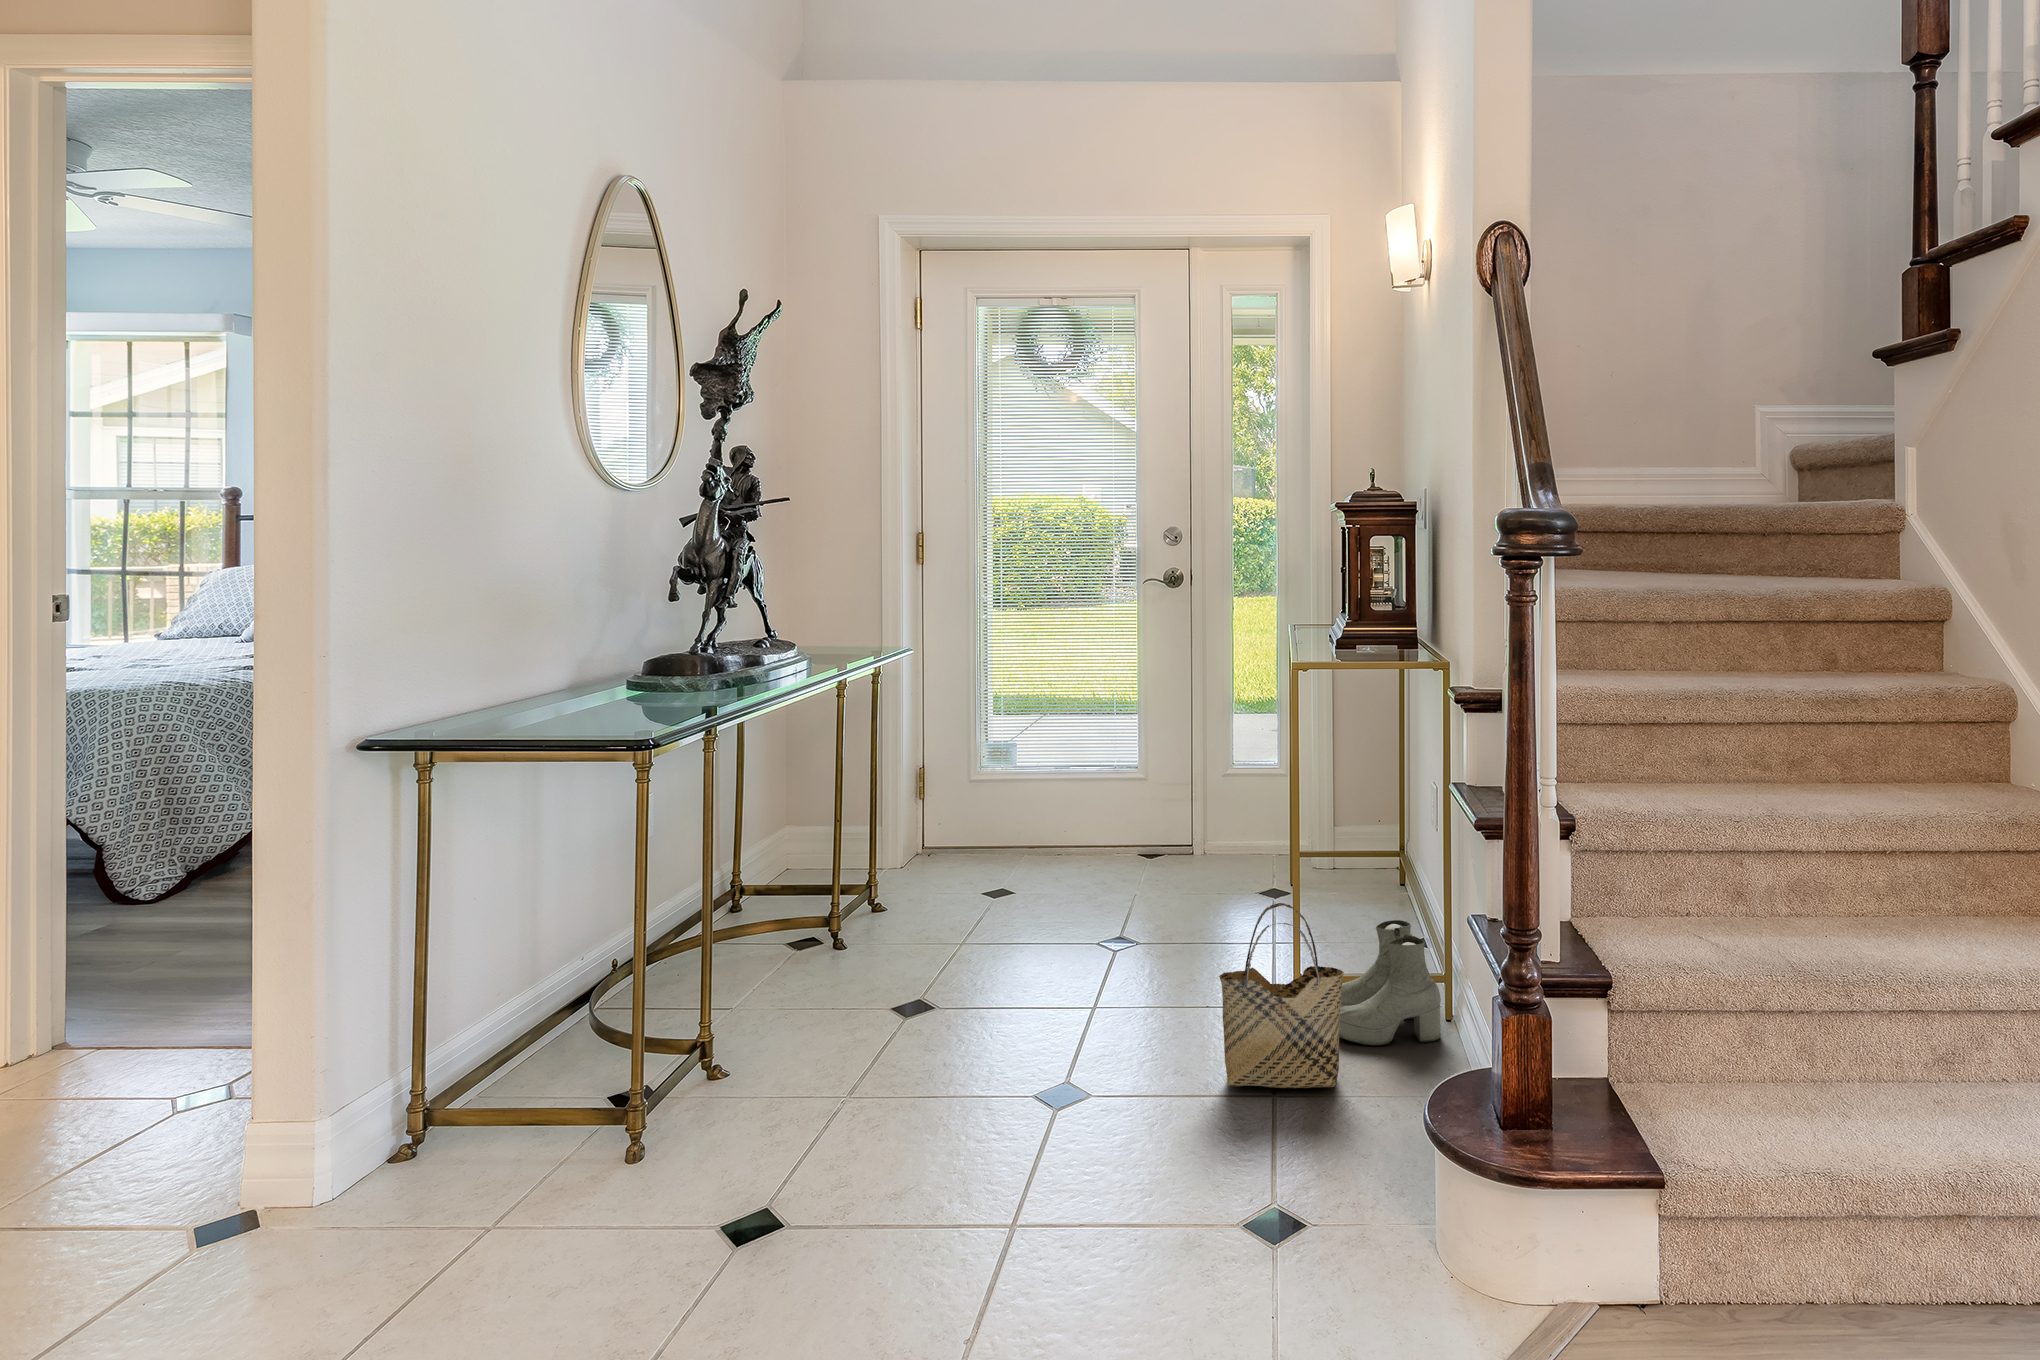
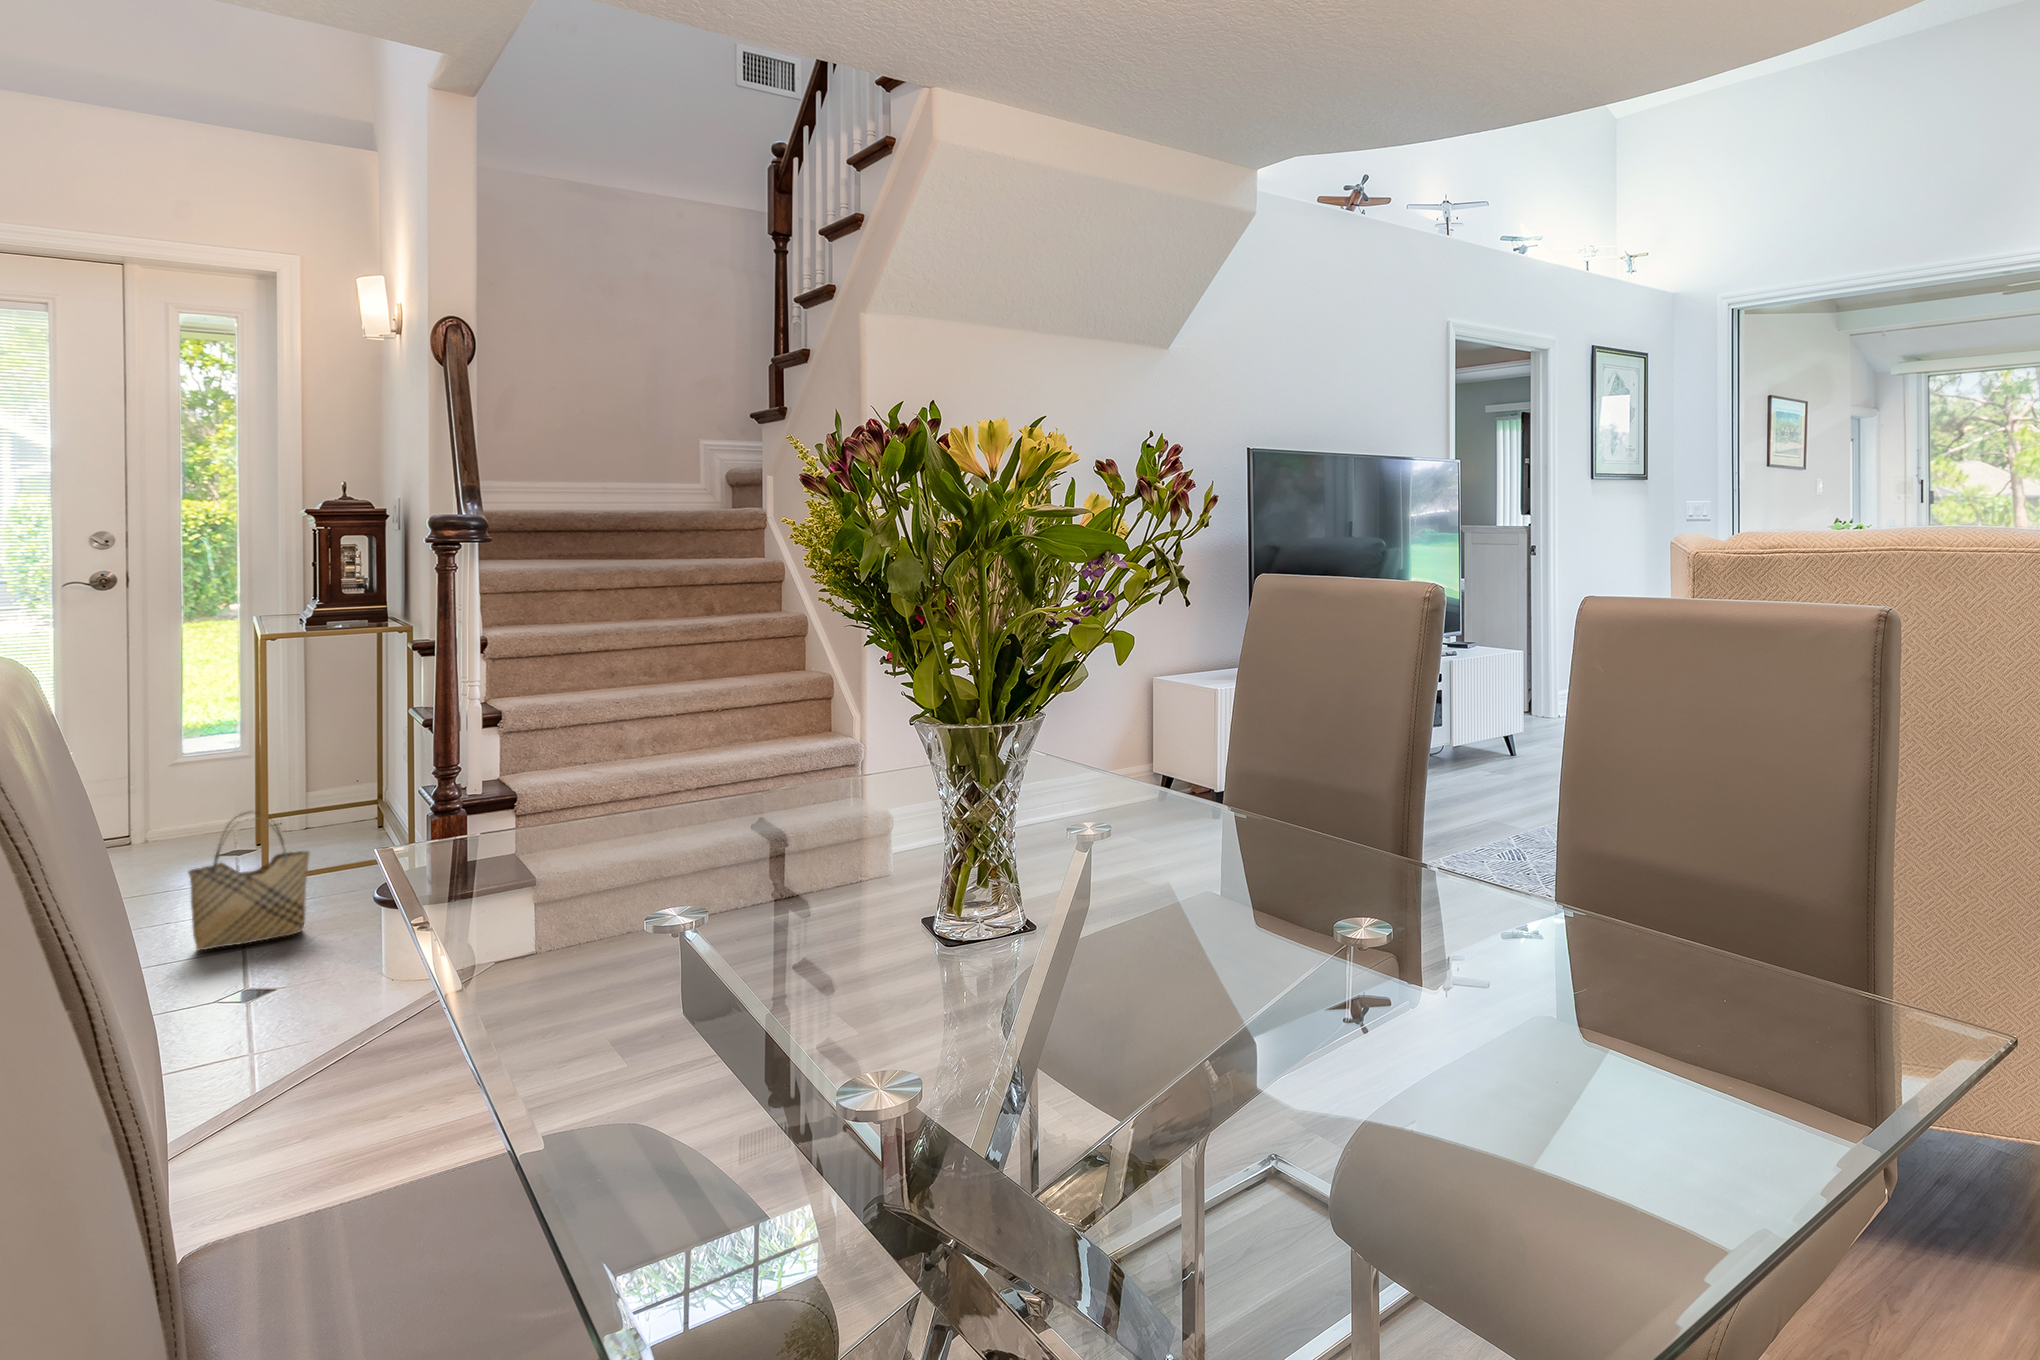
boots: present [1339,920,1441,1046] -> none [294,821,401,910]

